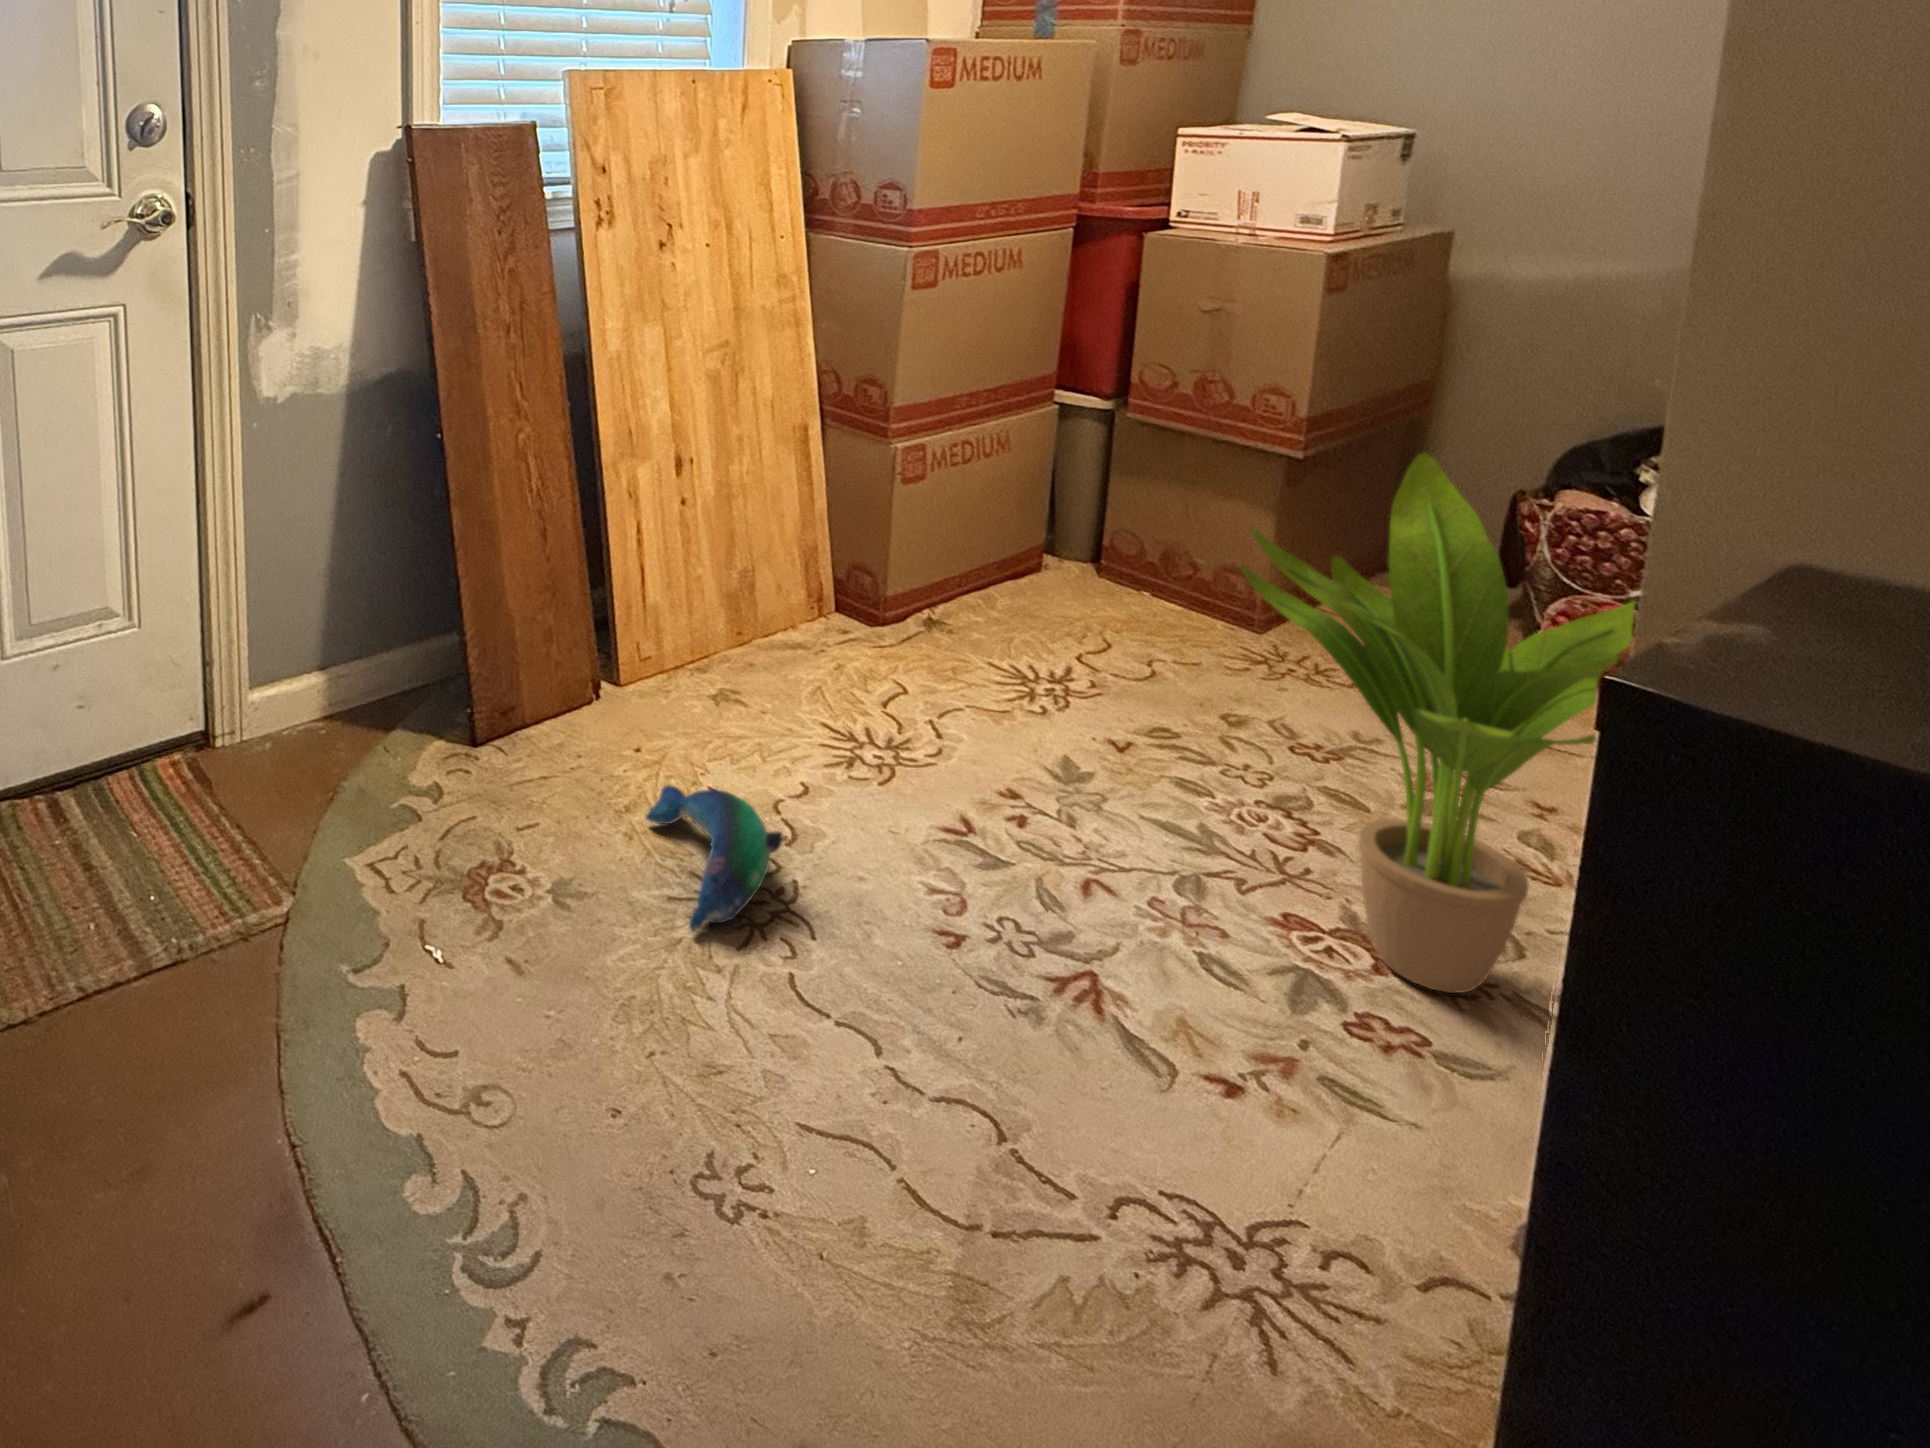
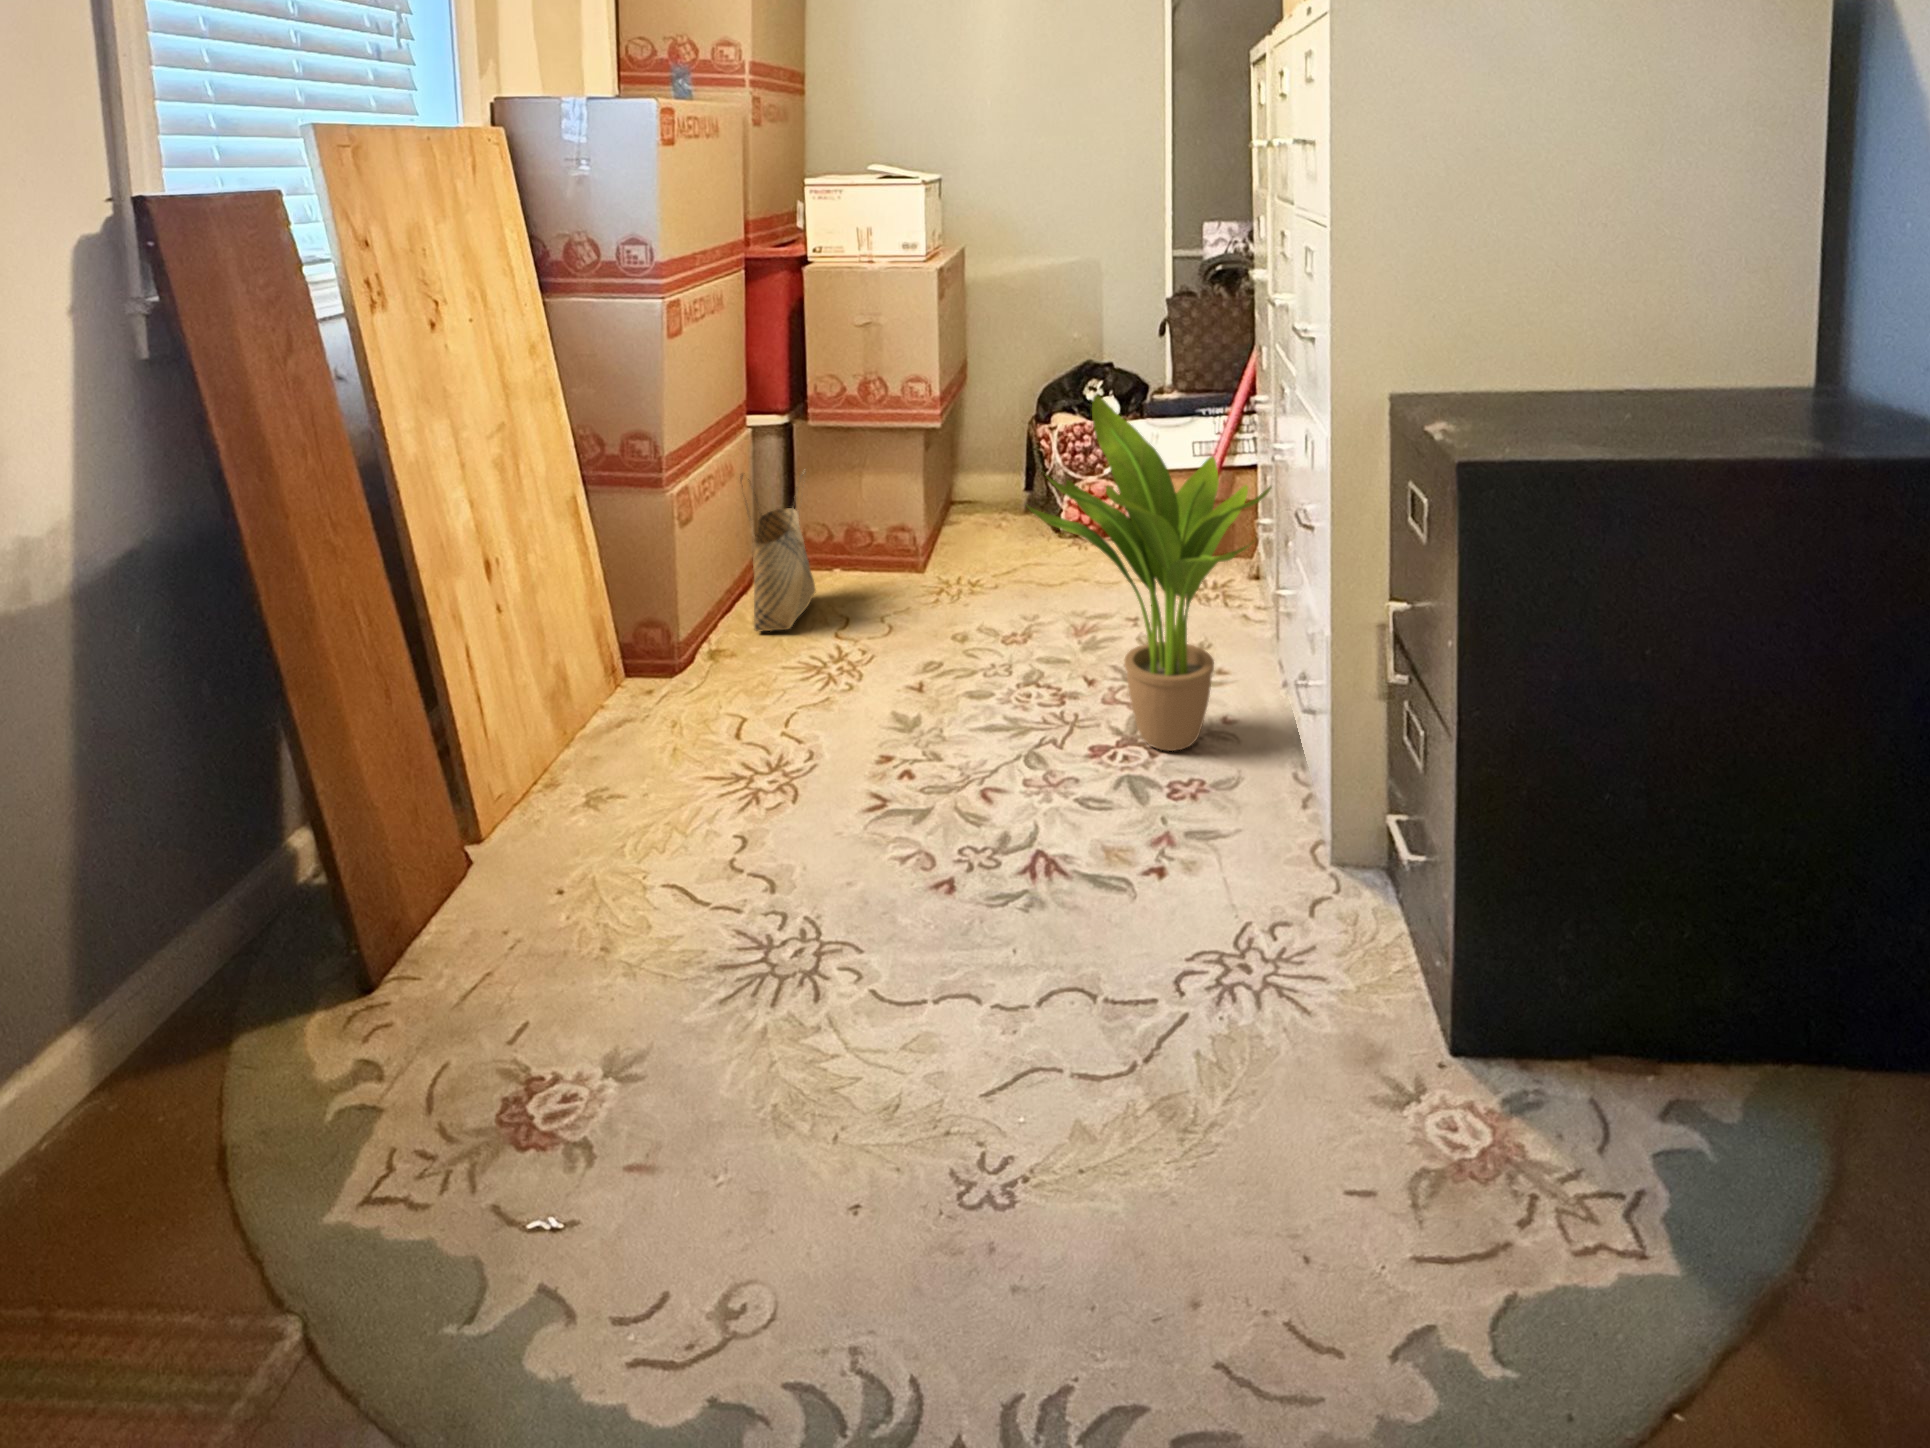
woven basket: none [991,448,1092,632] -> present [740,471,816,631]
plush toy: present [646,786,783,932] -> none [634,866,800,1012]

